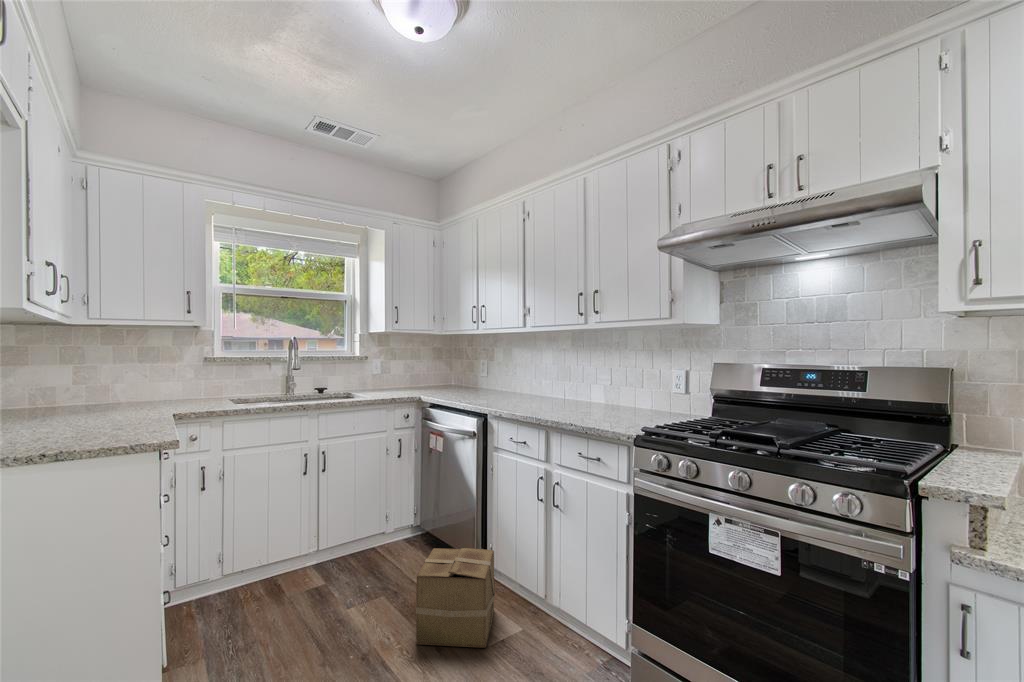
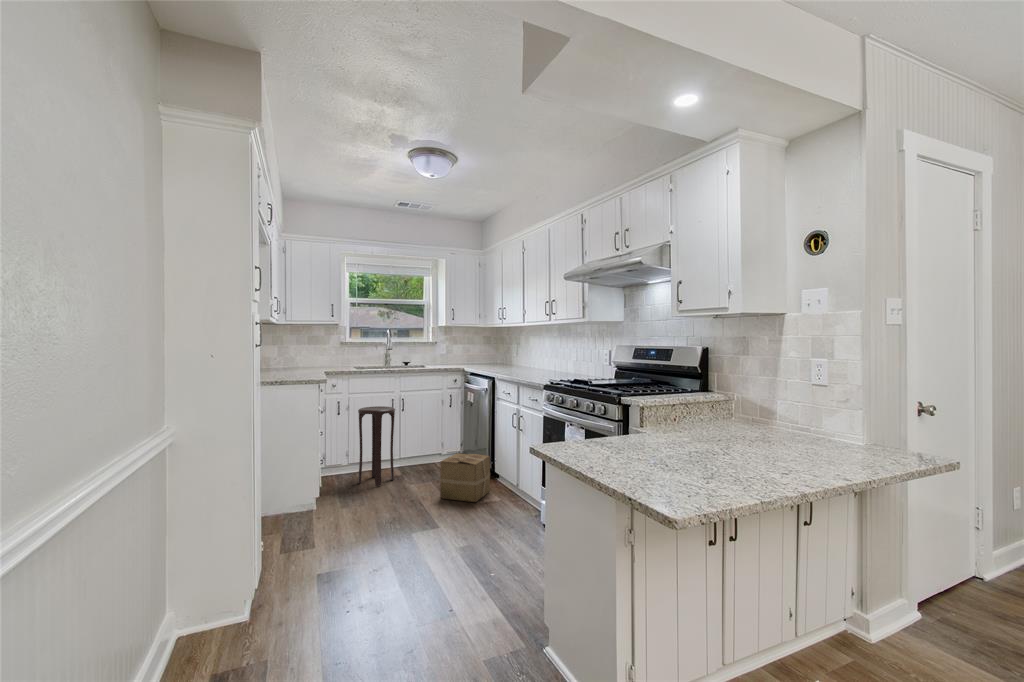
stool: none [245,470,317,623] -> present [358,406,395,486]

